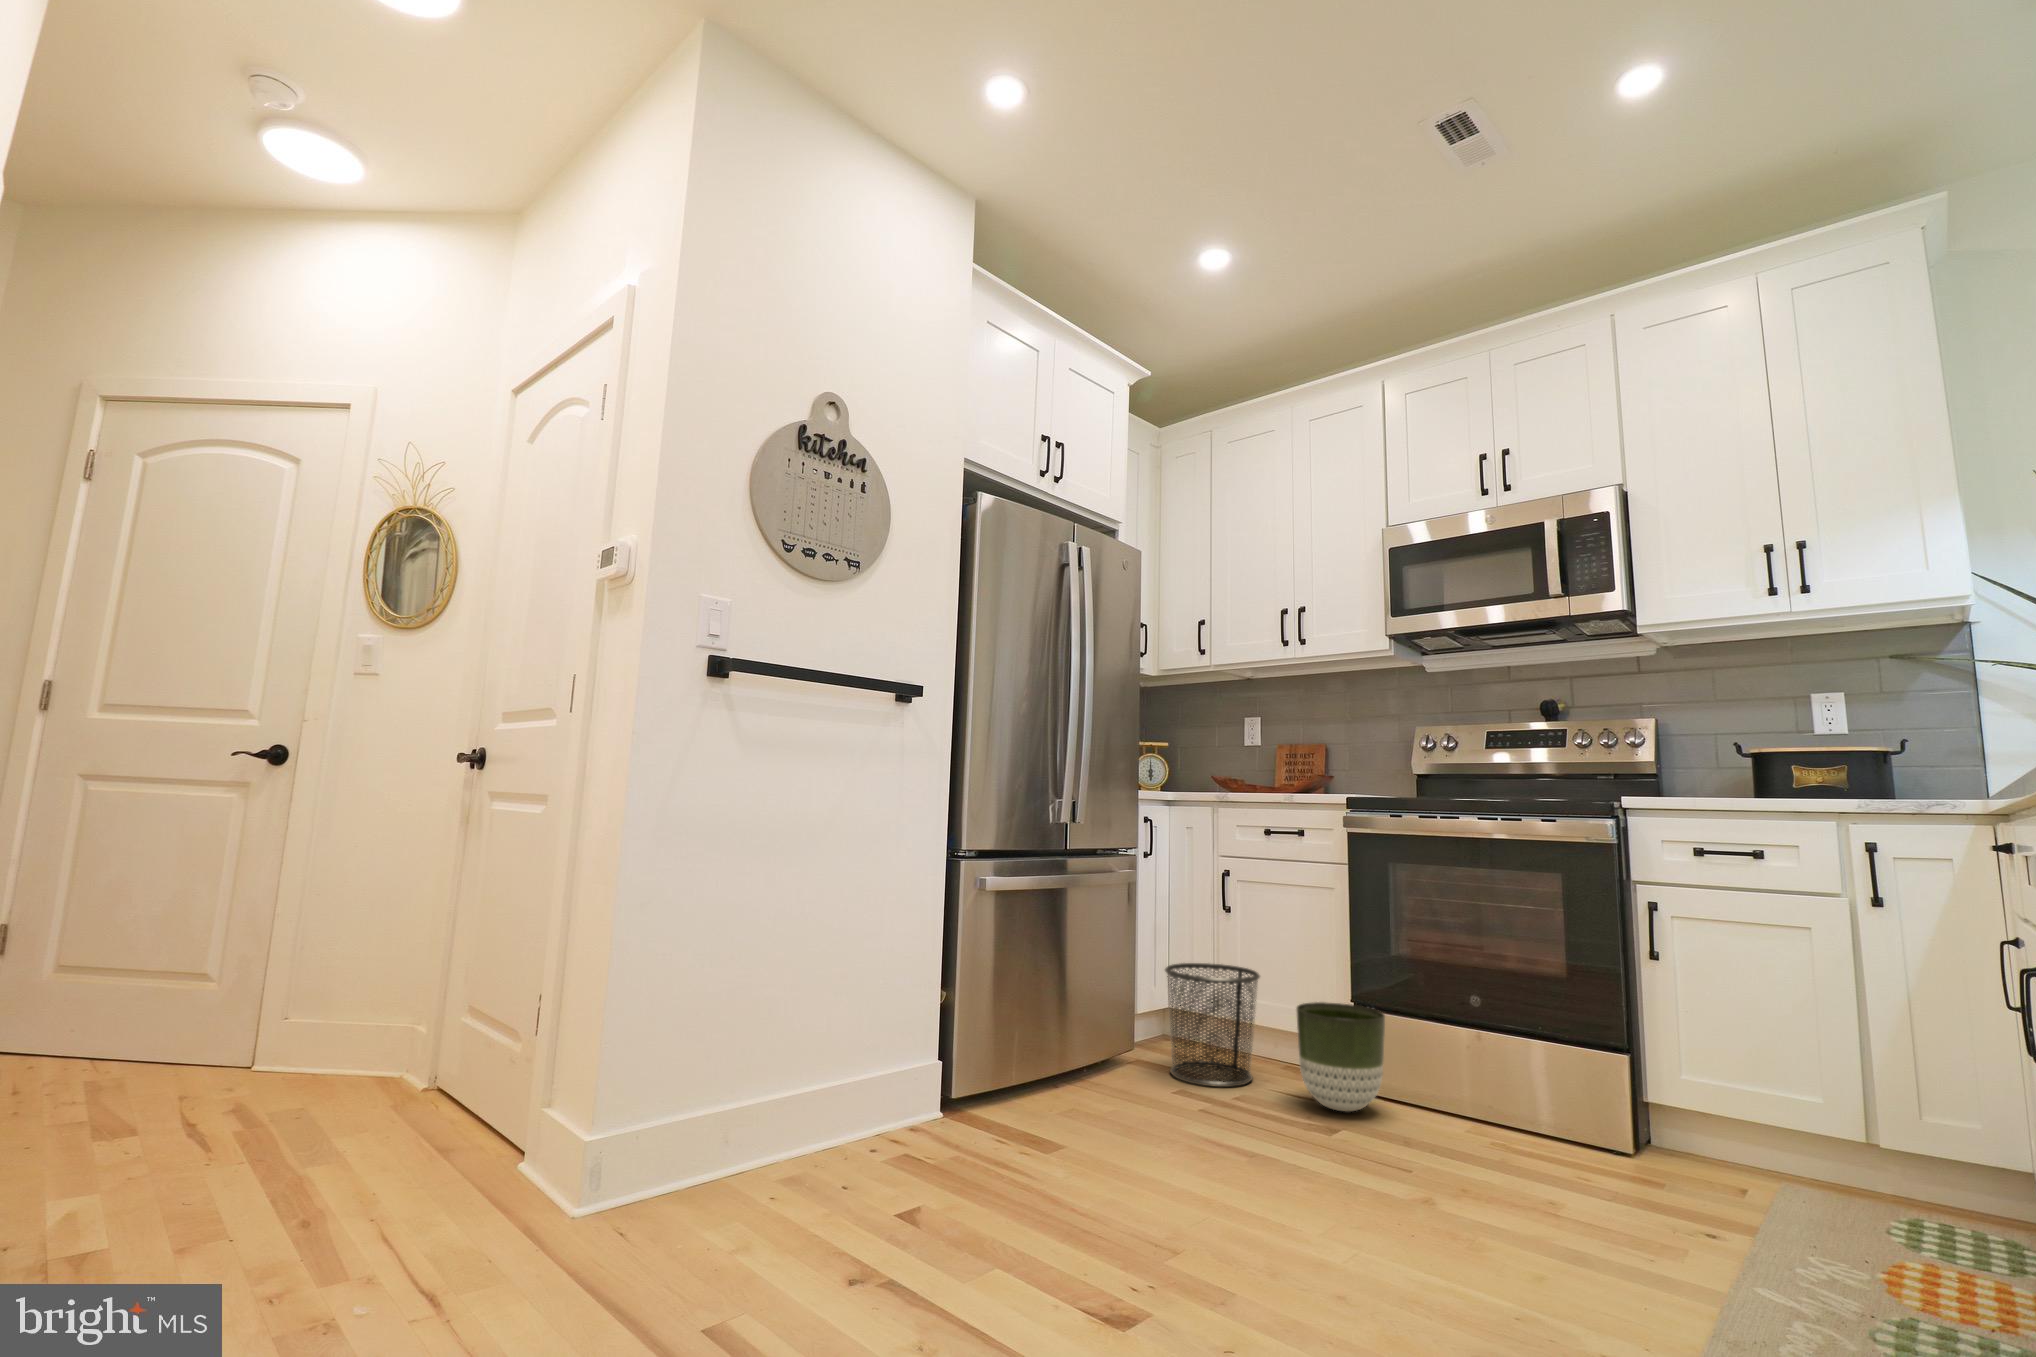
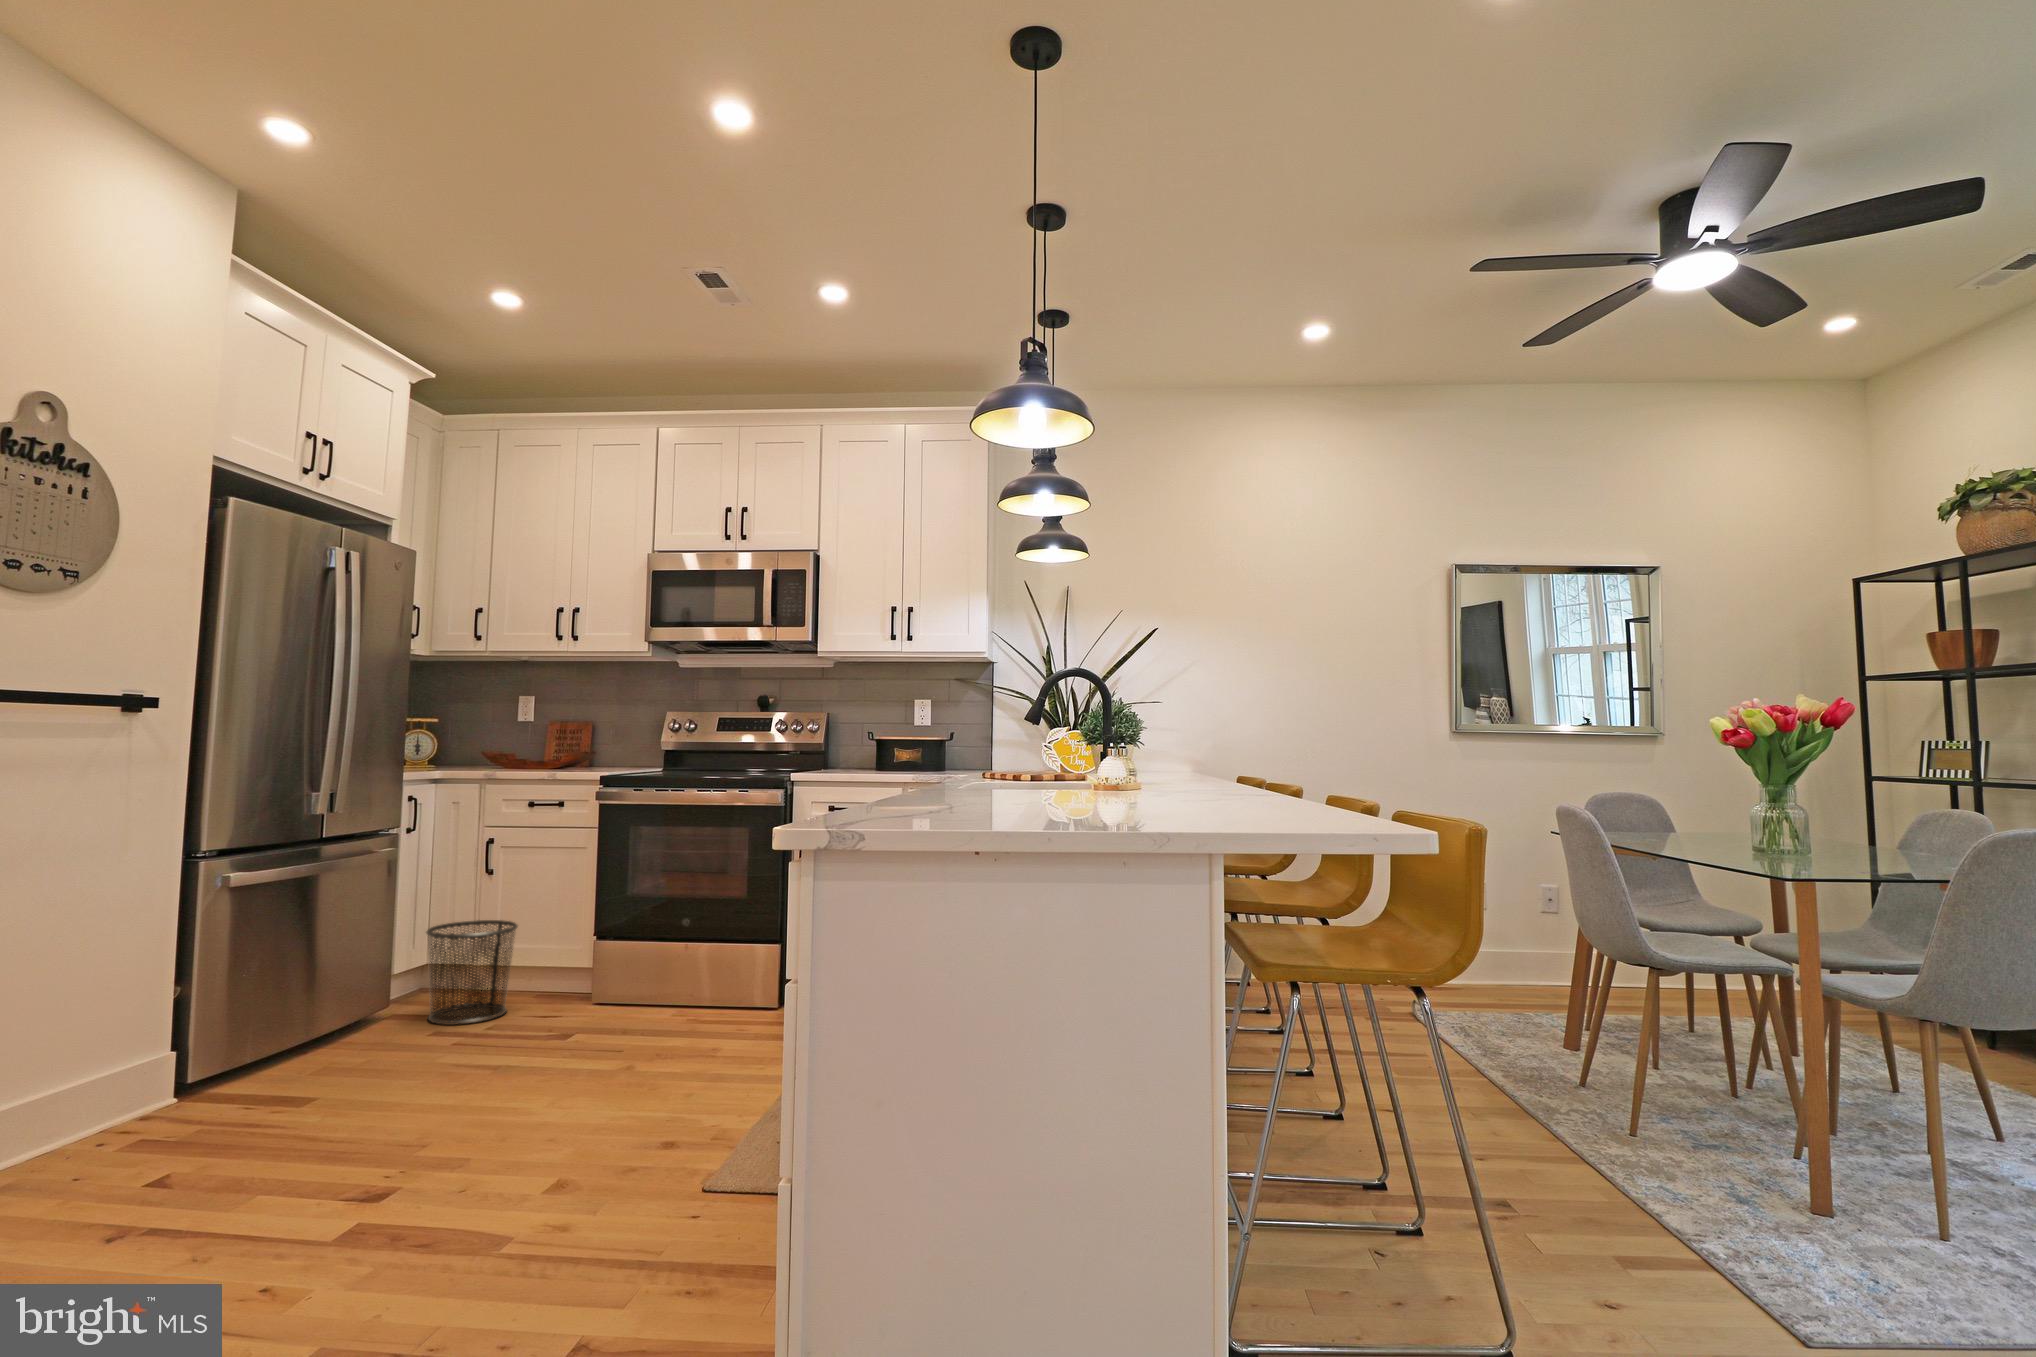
planter: present [1296,1002,1385,1112] -> none [547,939,620,1022]

